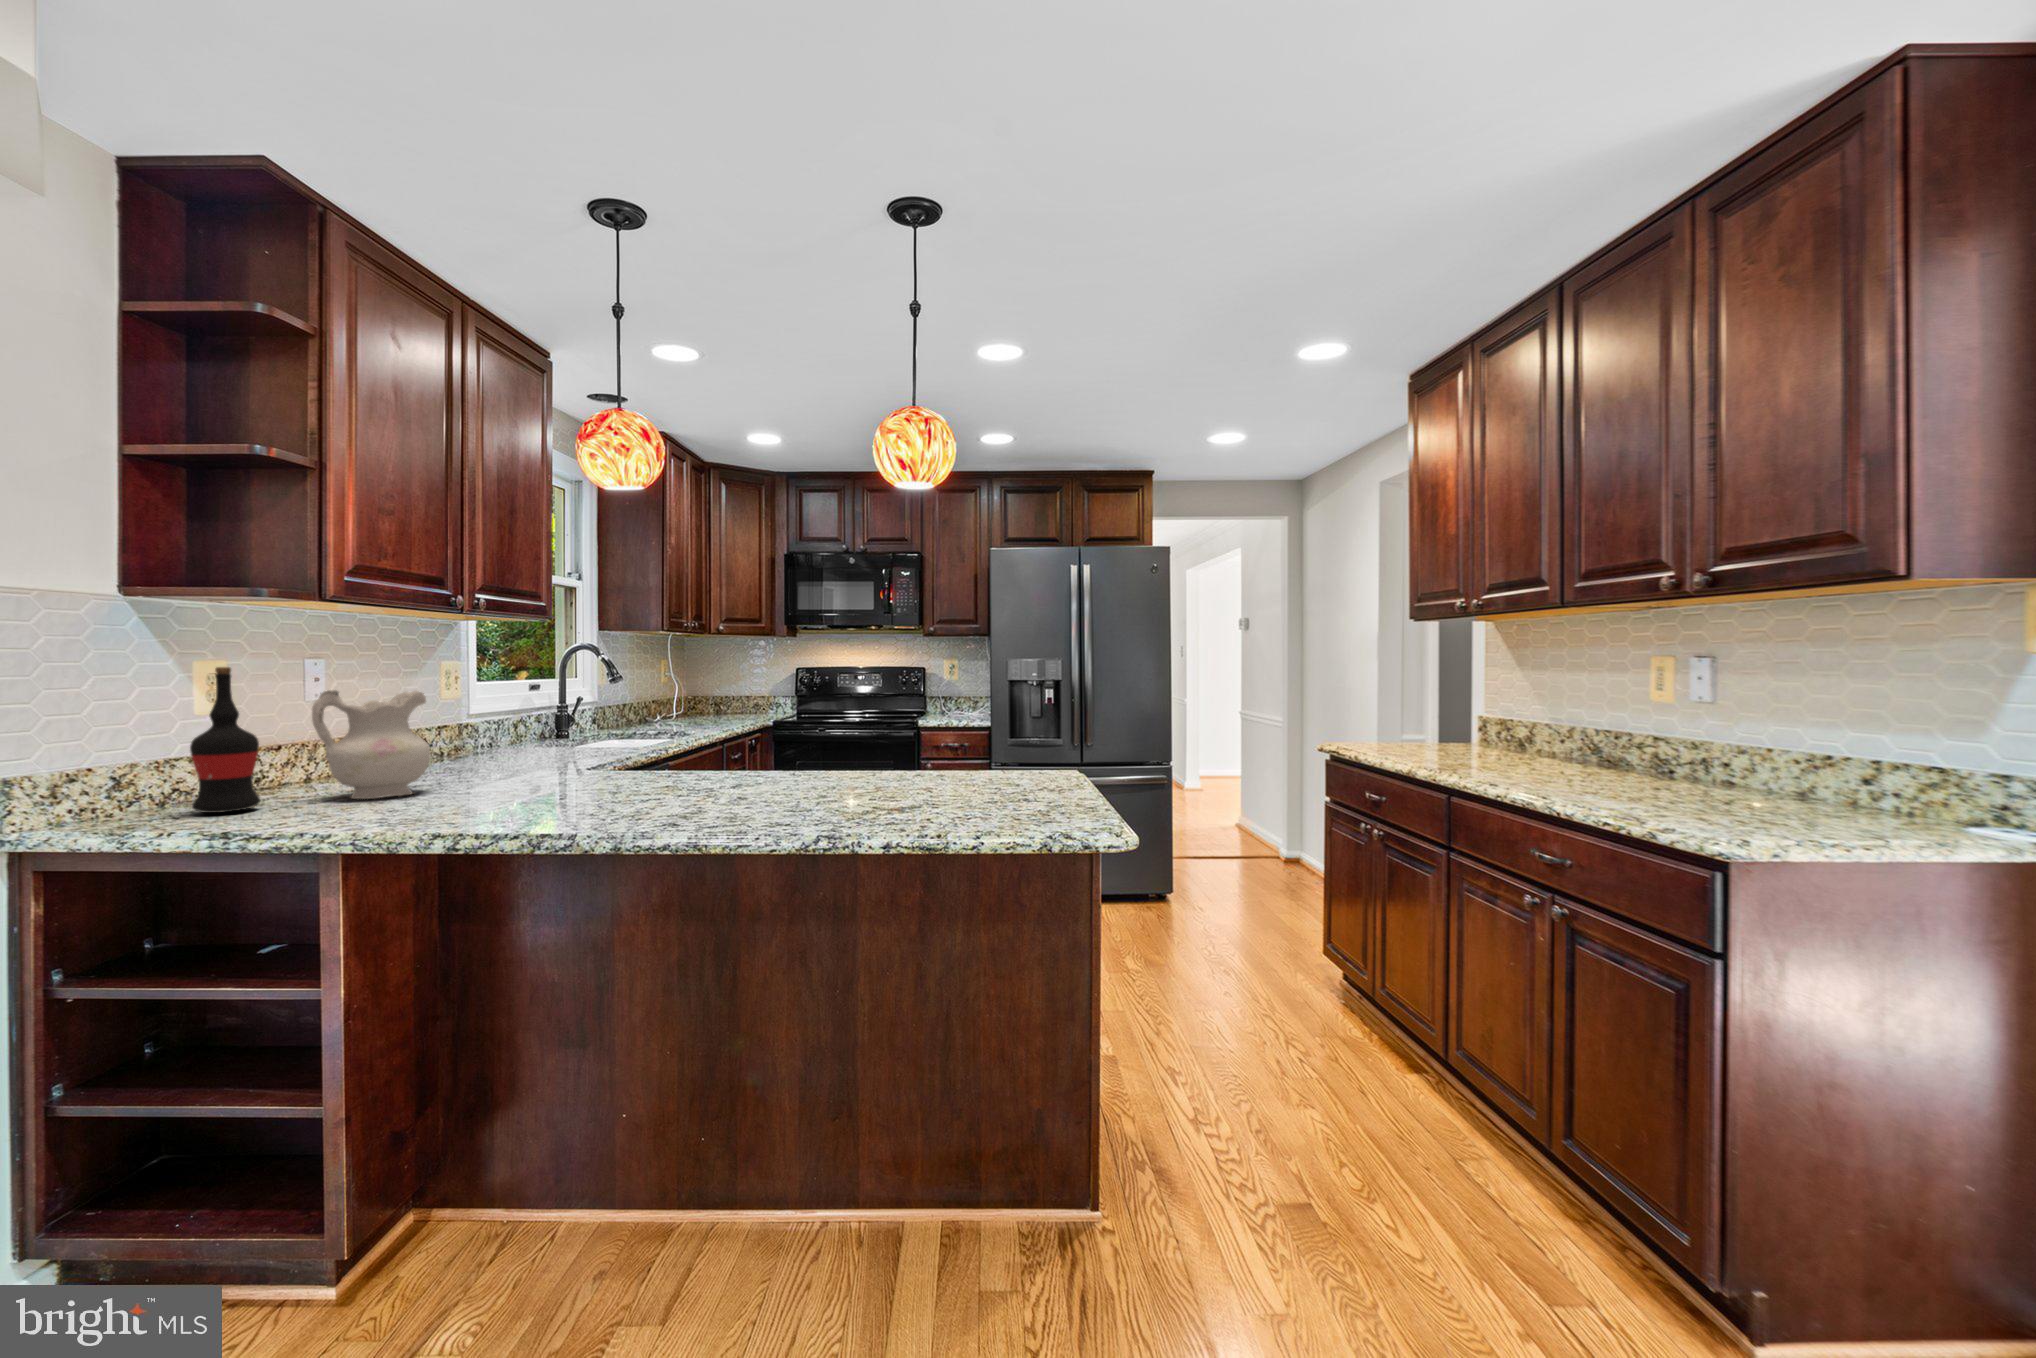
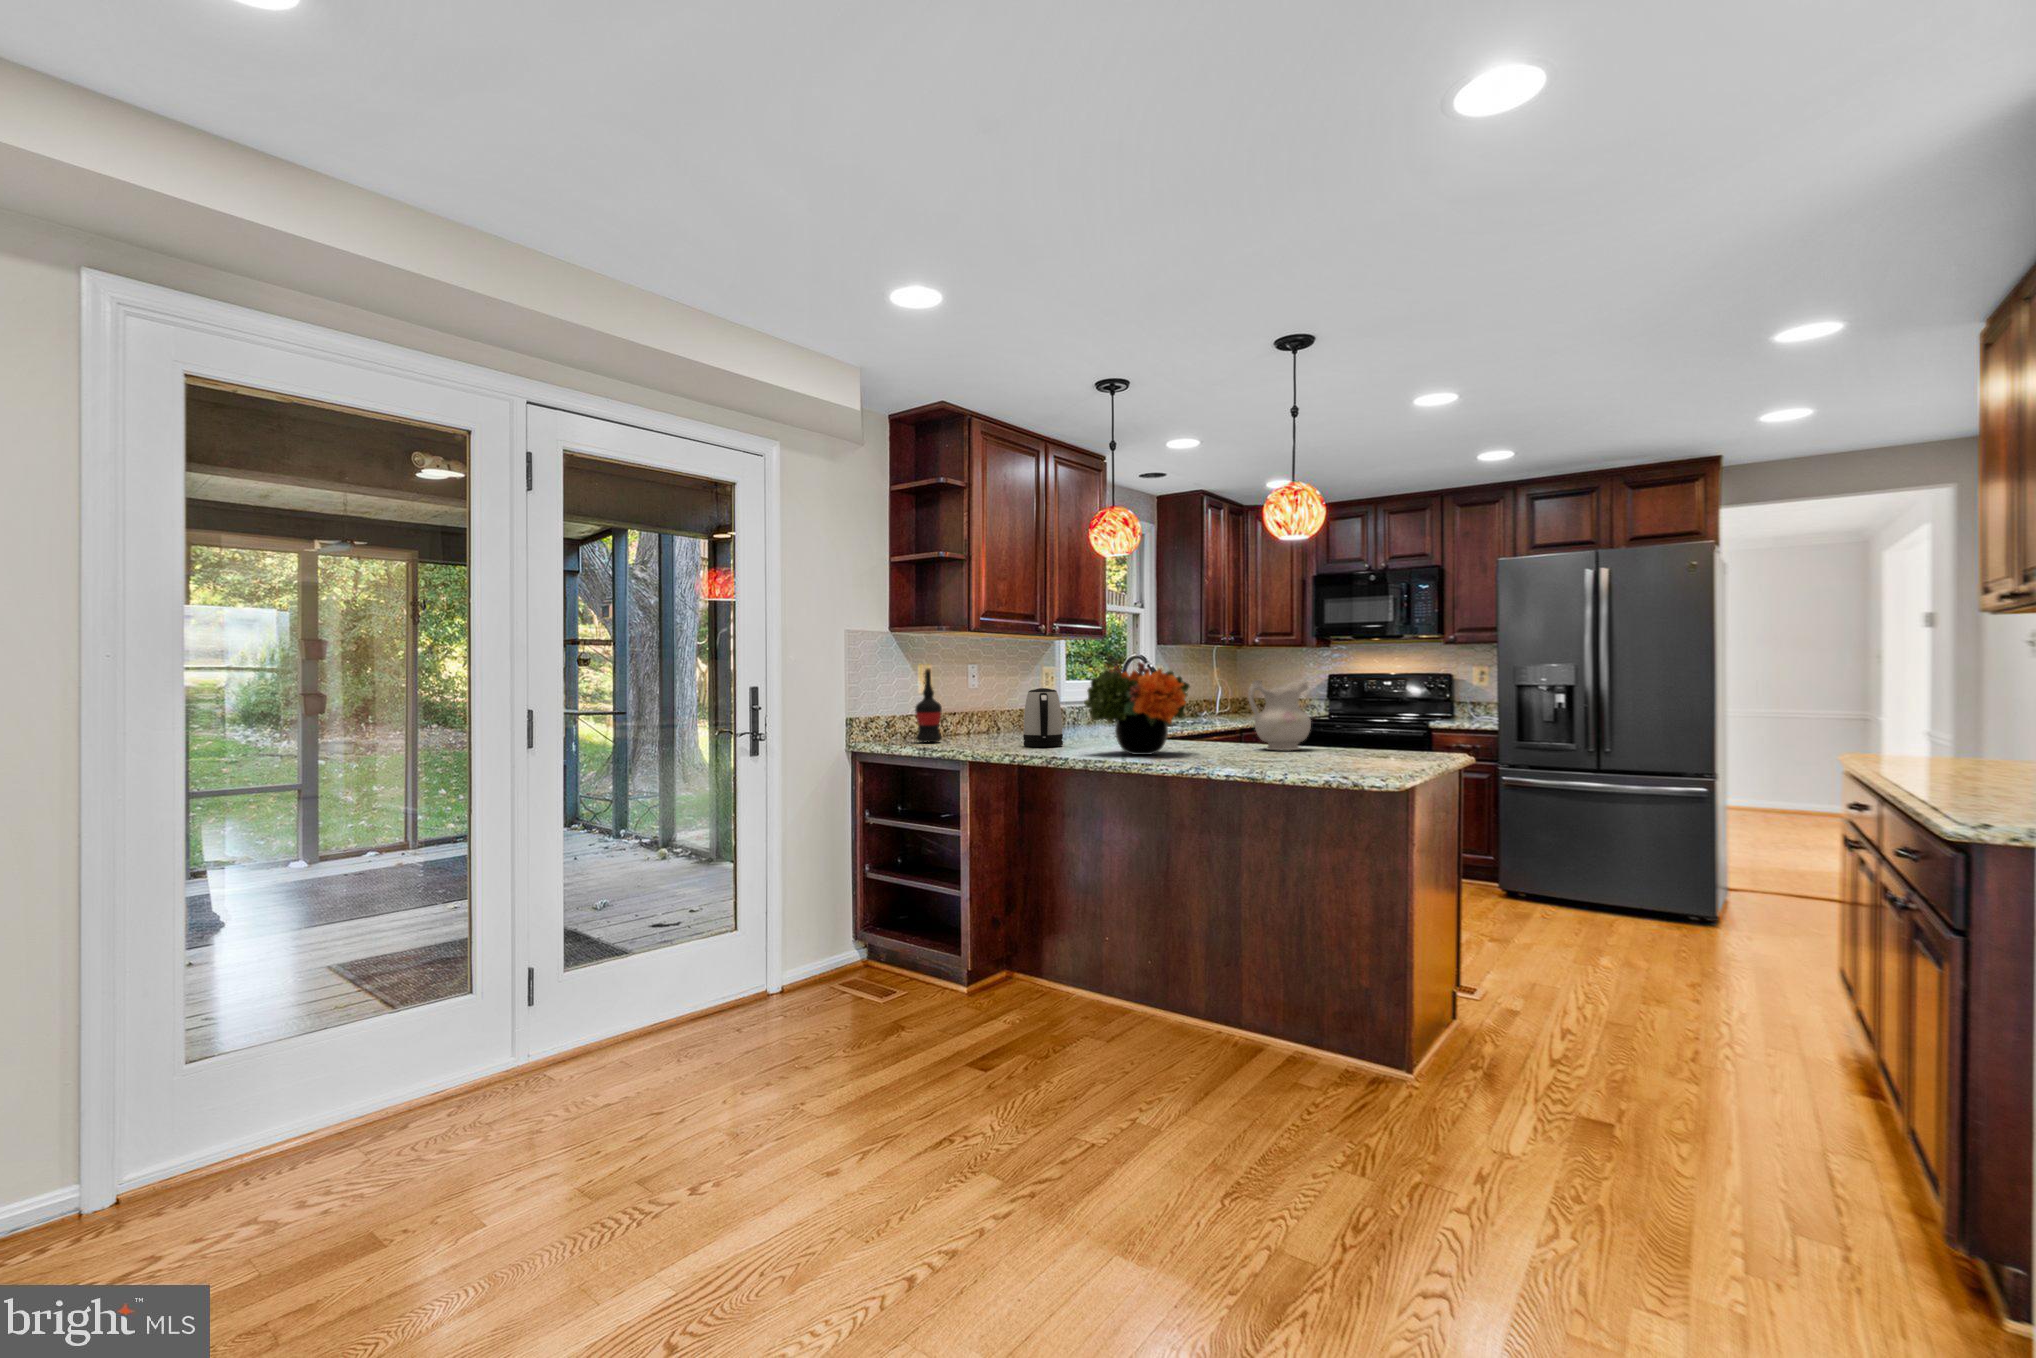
flower arrangement: none [614,659,805,815] -> present [1084,662,1189,755]
ceramic pitcher: present [312,690,430,799] -> present [1248,680,1311,750]
kettle: none [460,702,540,809] -> present [1023,688,1063,747]

